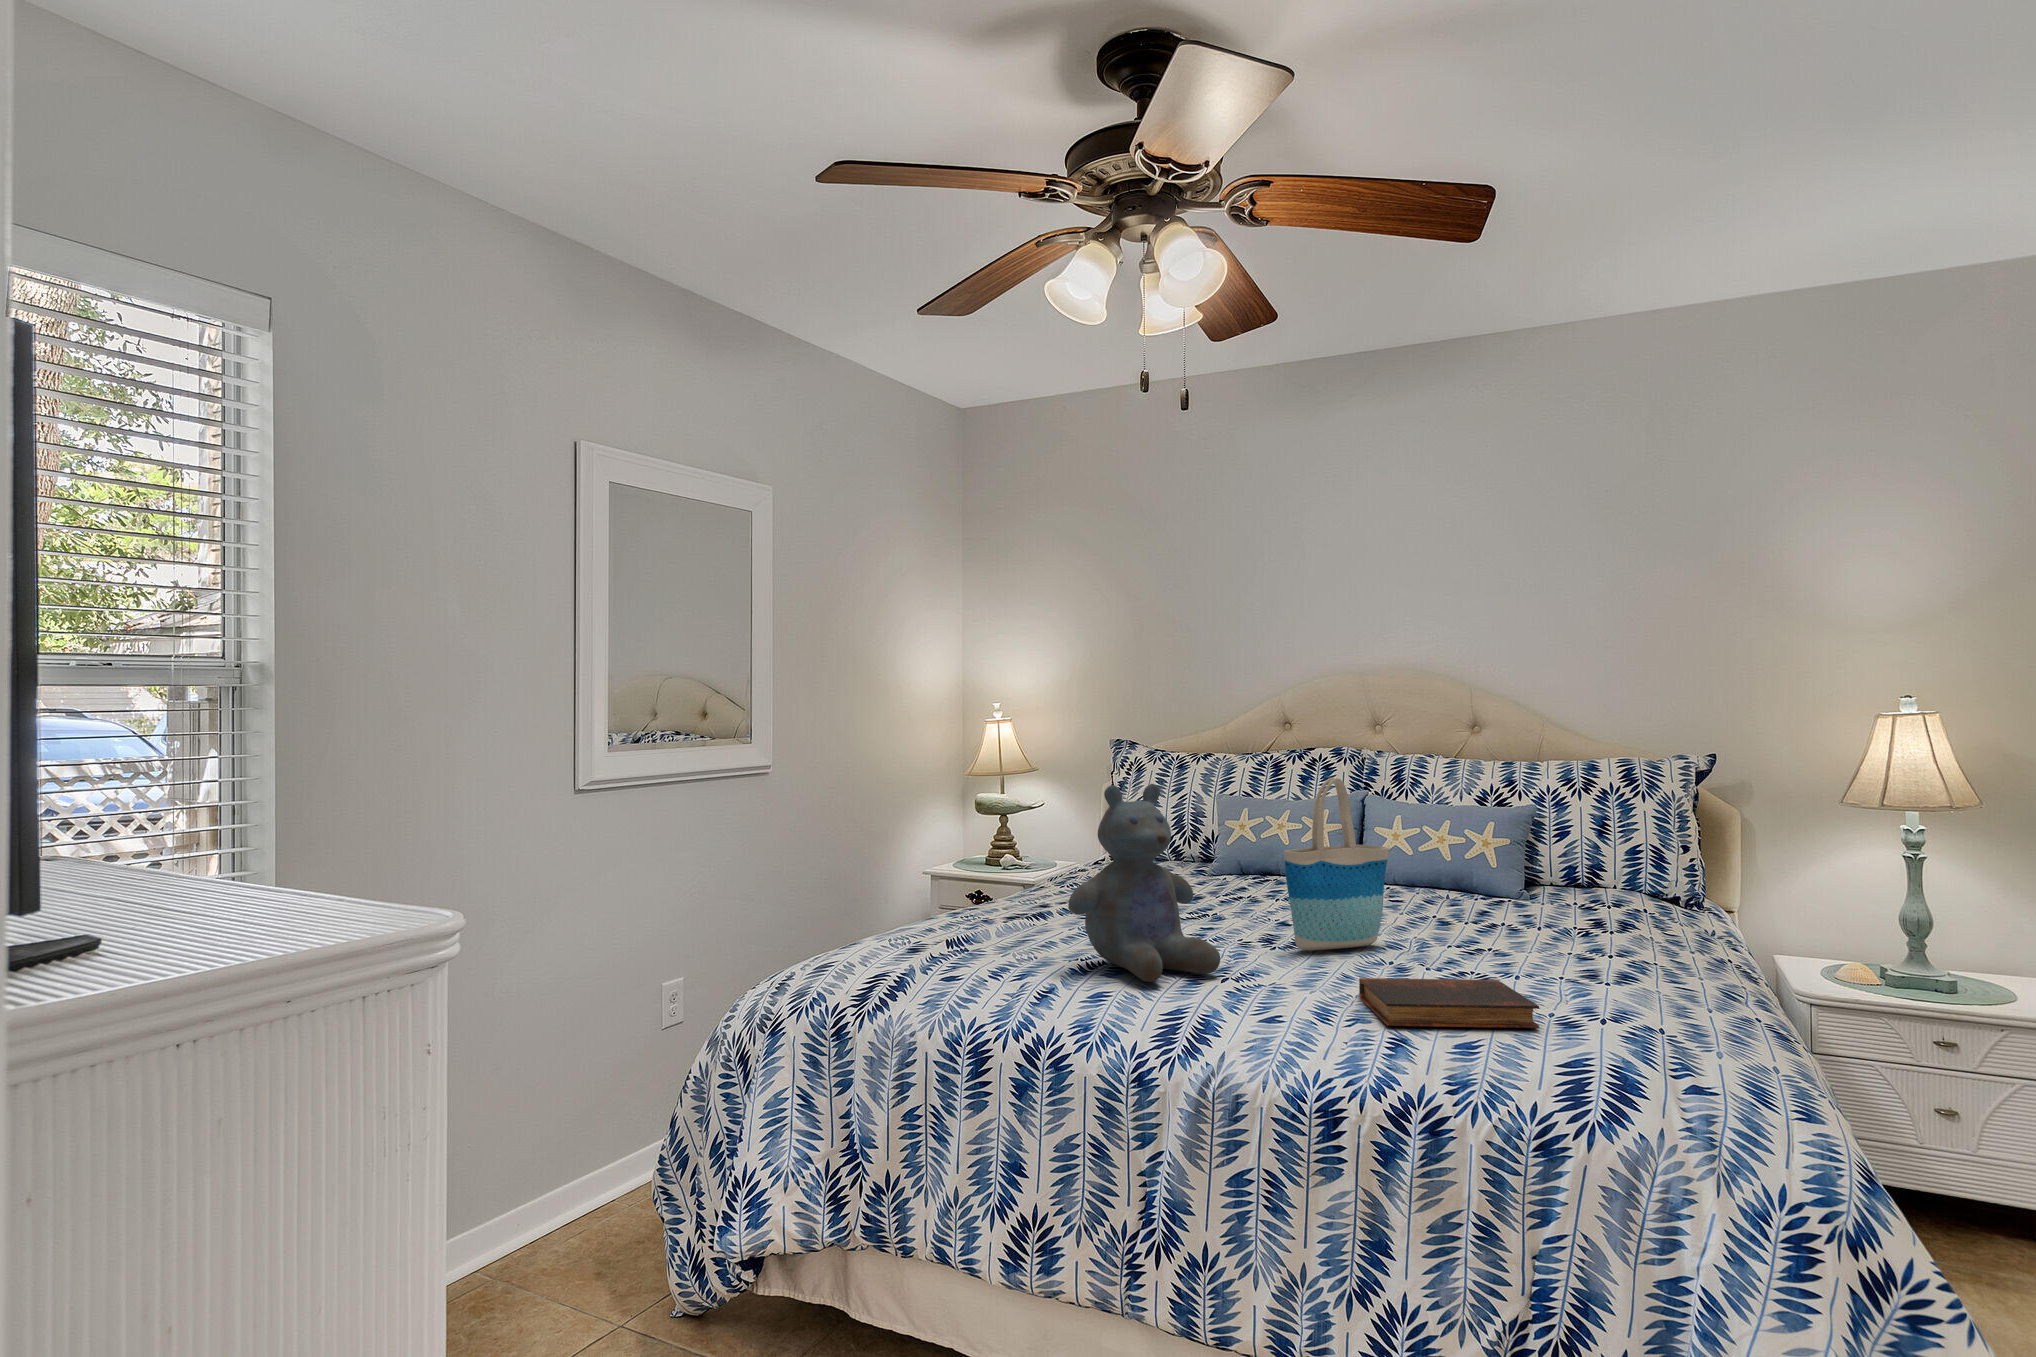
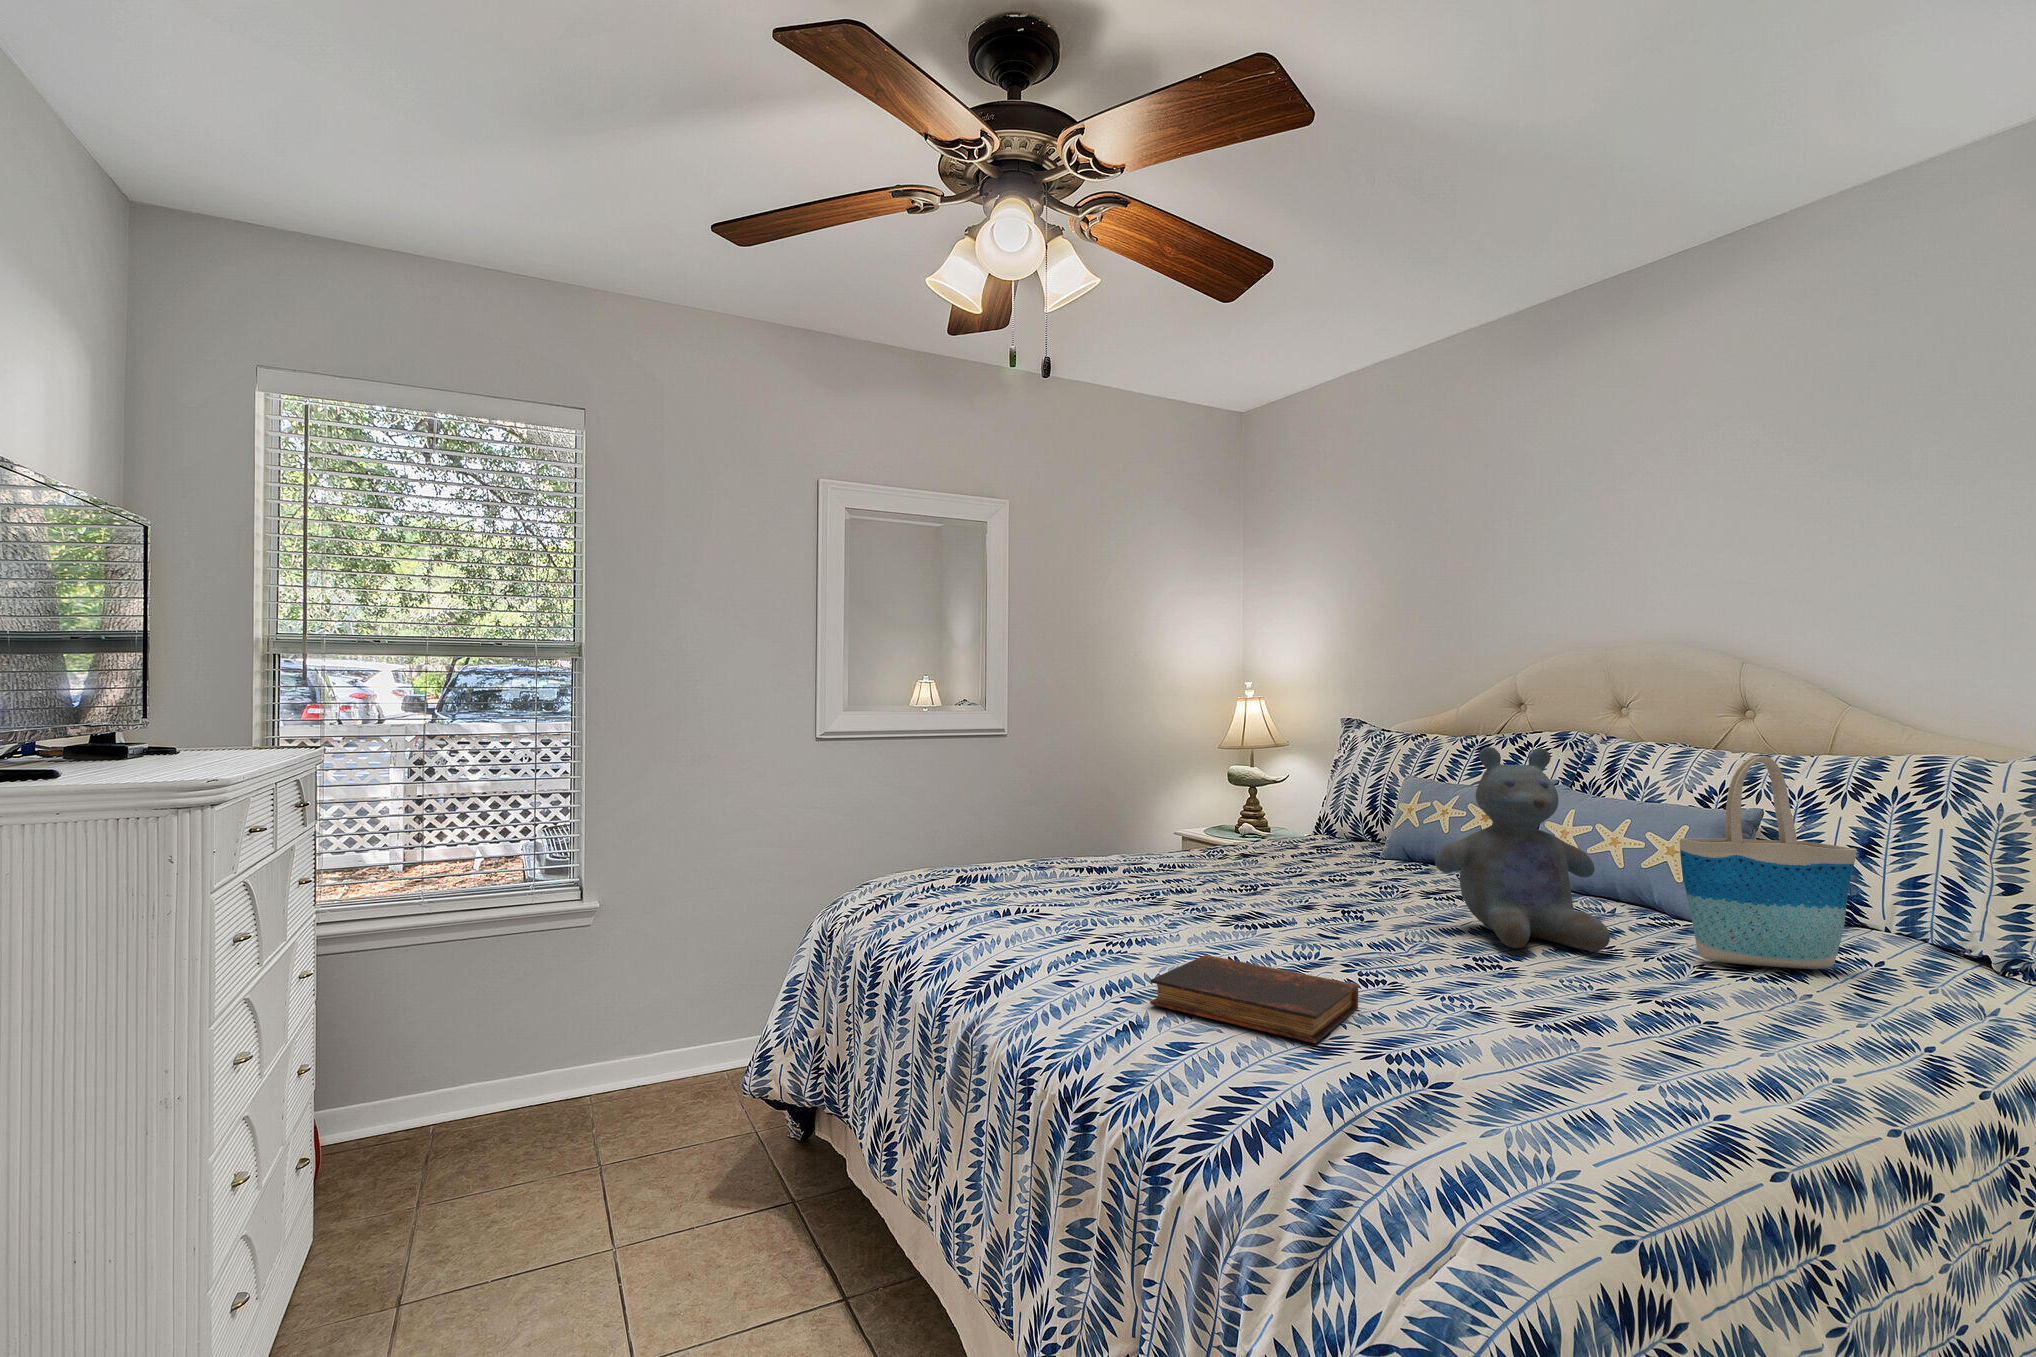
tote bag: present [1284,778,1389,950] -> present [1680,756,1857,969]
stuffed bear: present [1068,784,1220,982] -> present [1435,747,1610,951]

